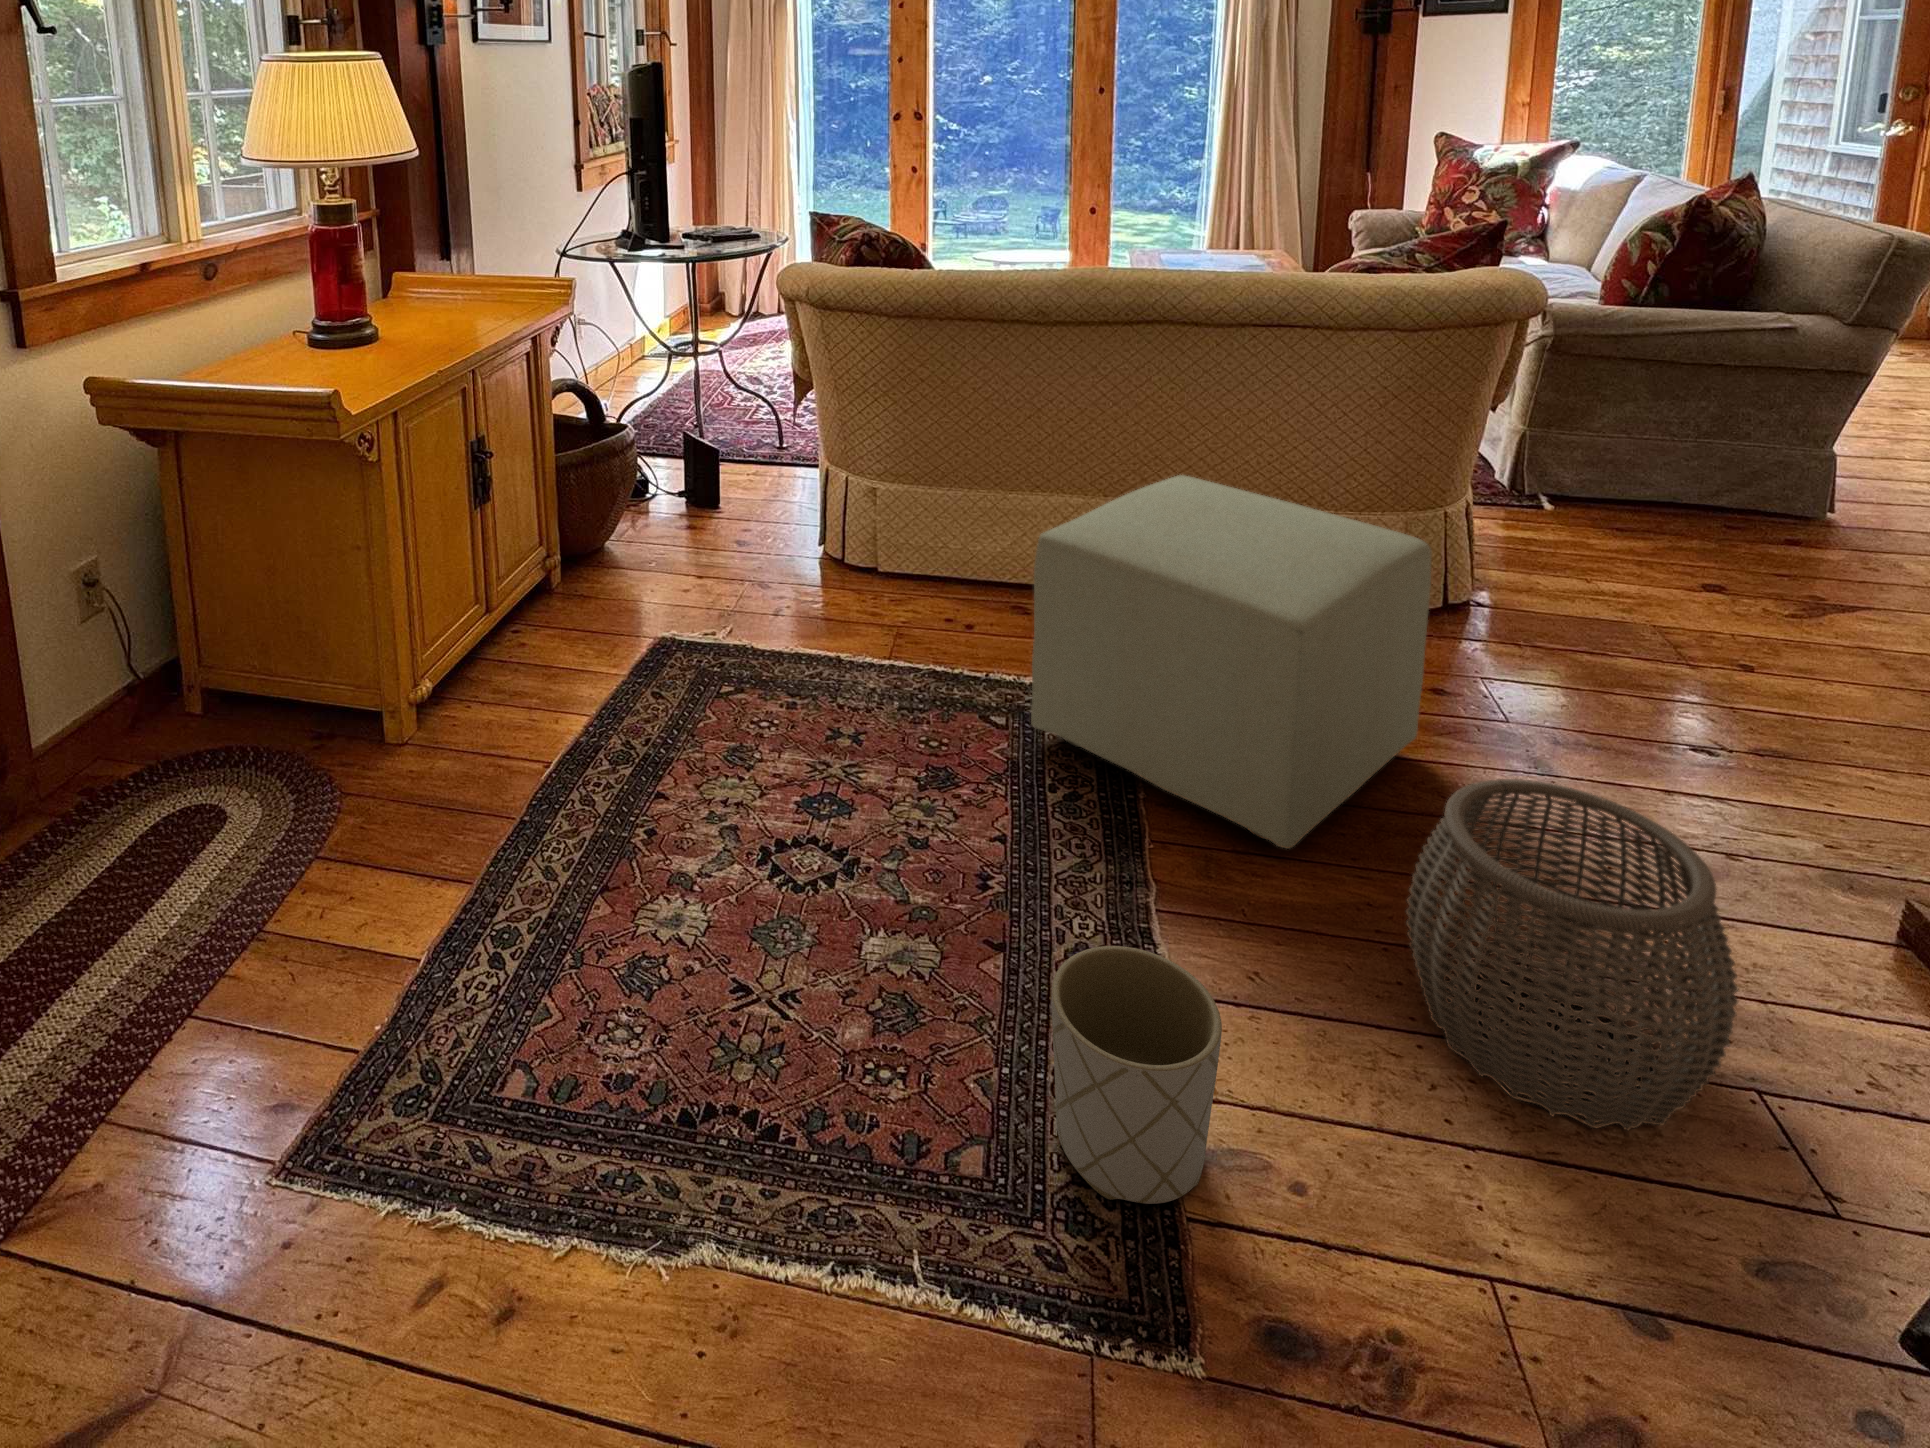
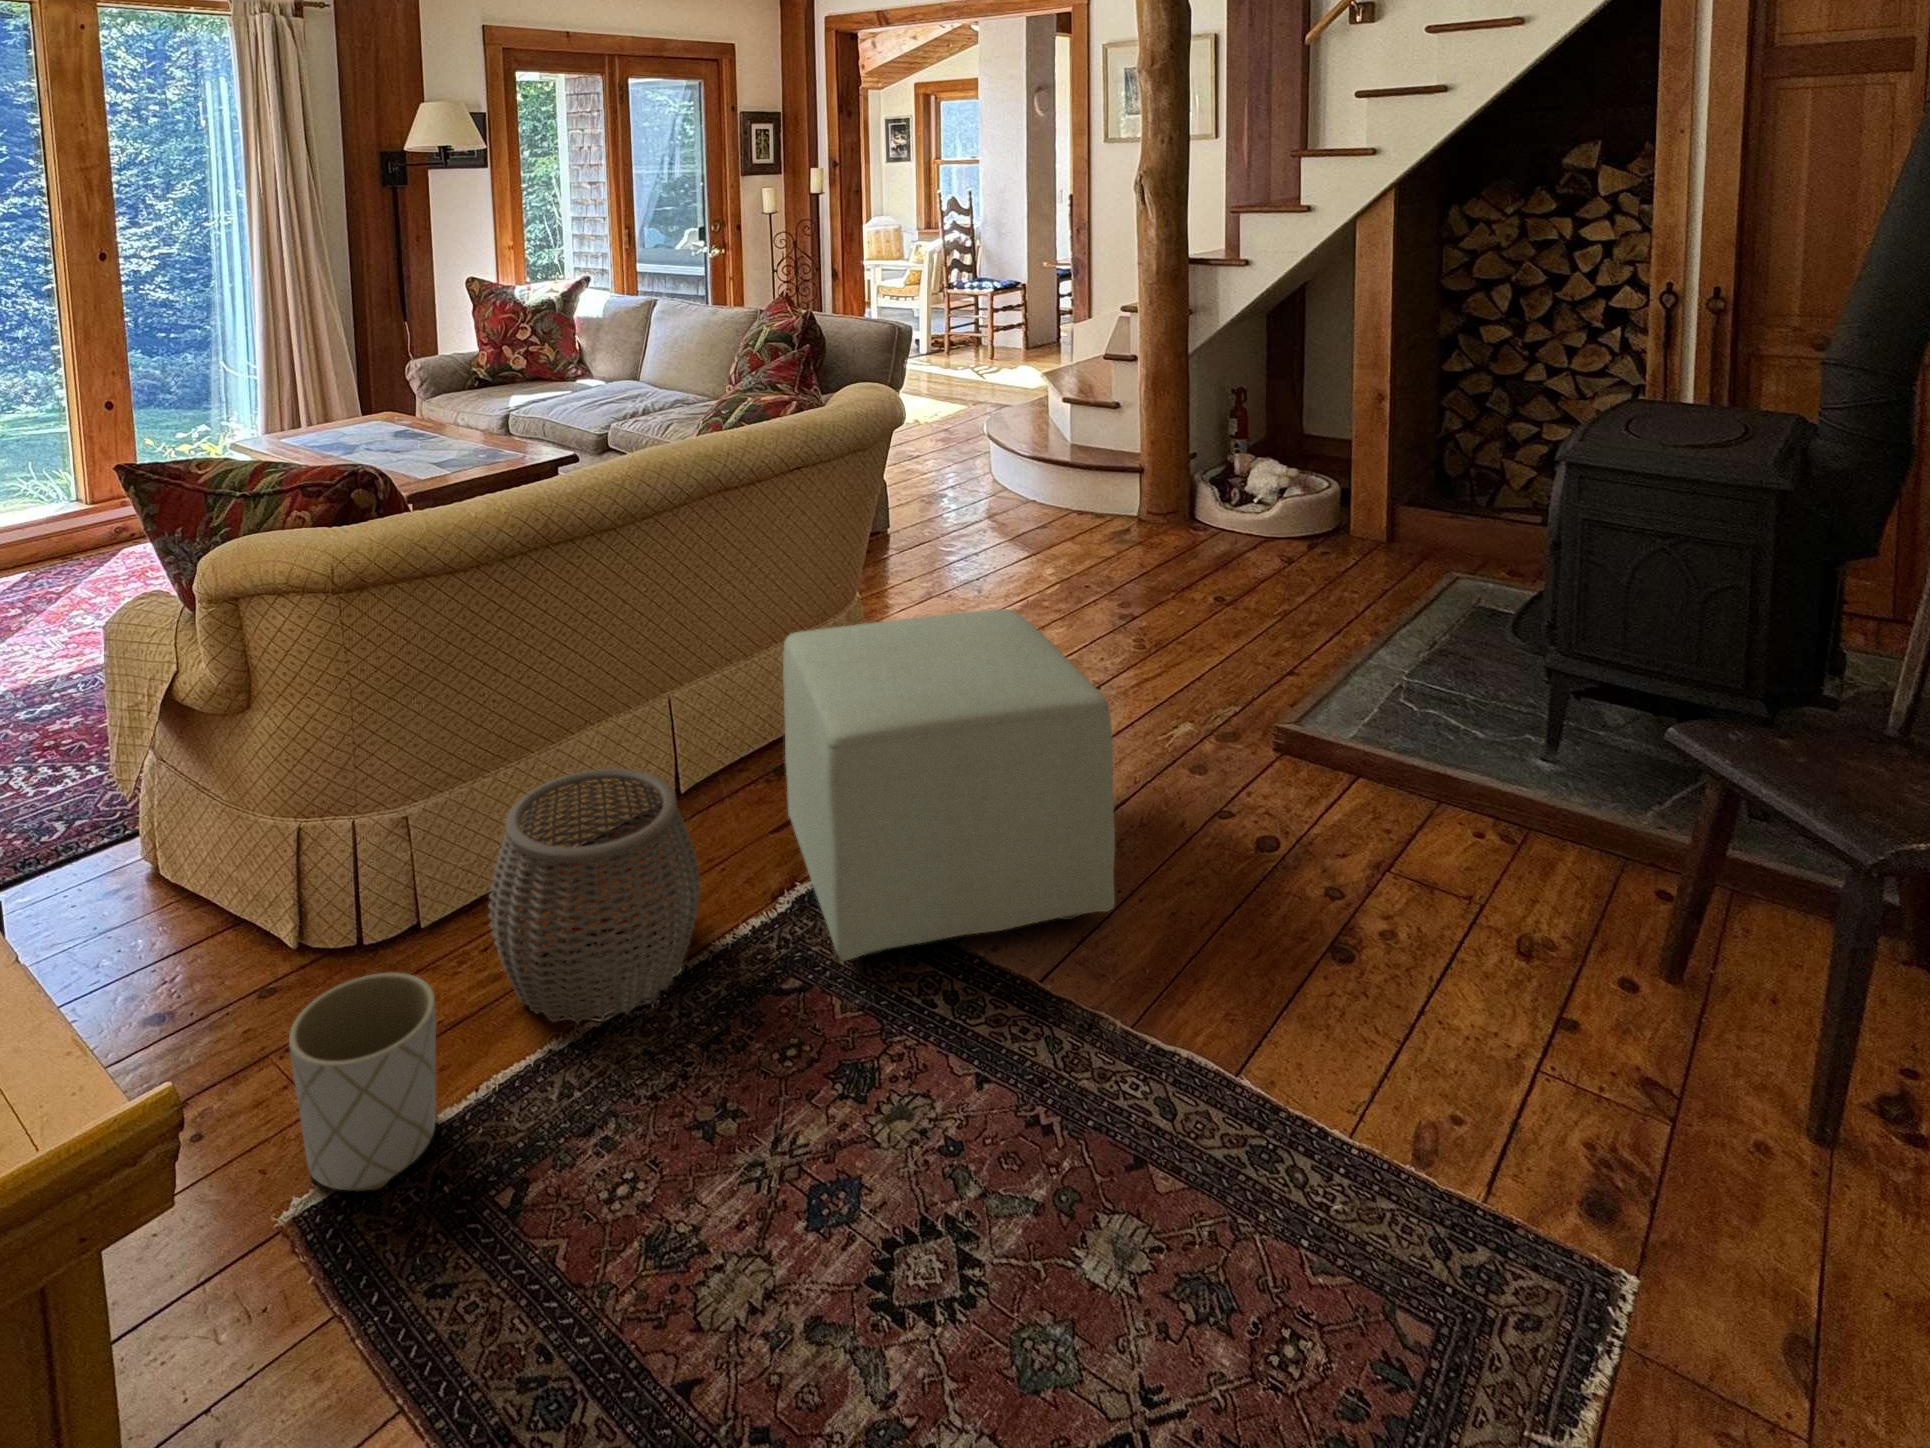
woven basket: present [1406,779,1739,1130] -> present [488,769,701,1024]
planter: present [1052,946,1222,1204] -> present [289,973,436,1191]

